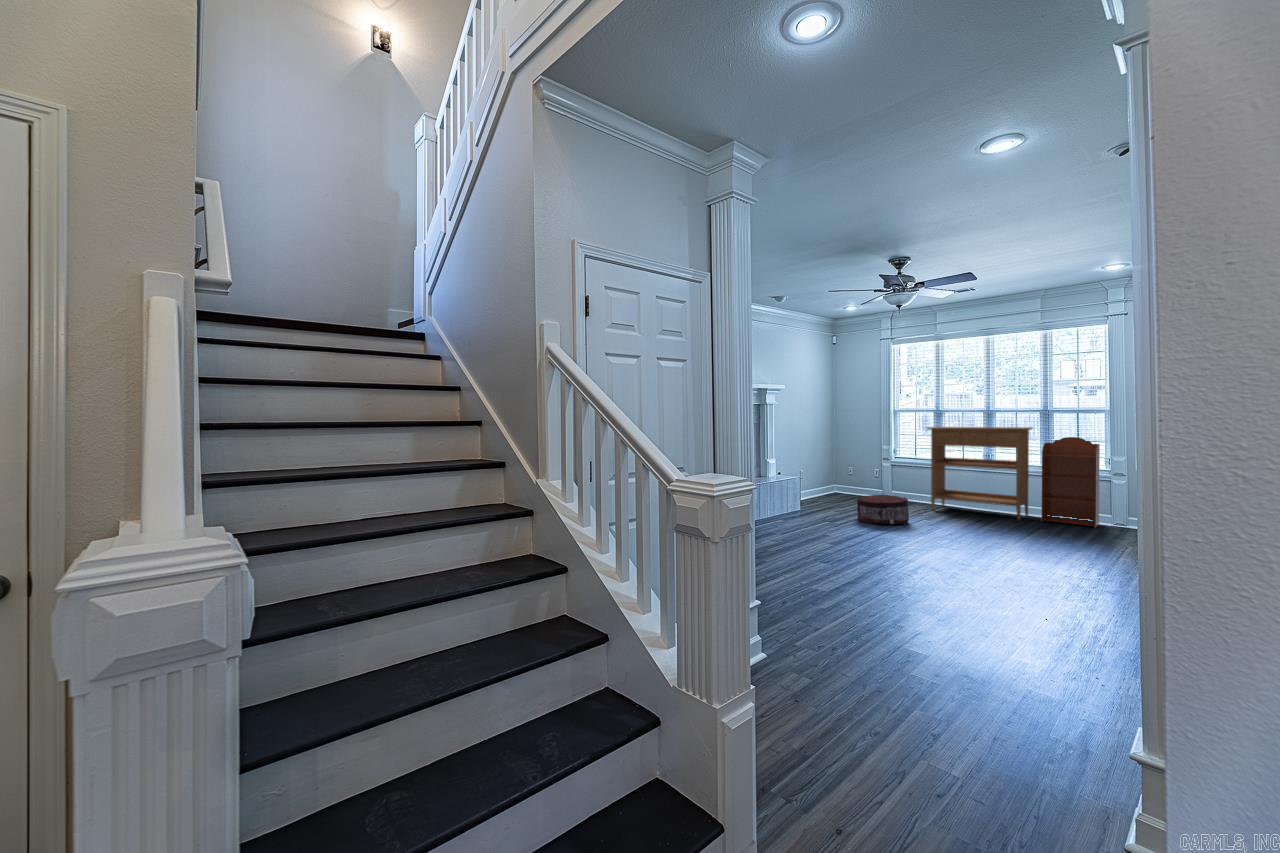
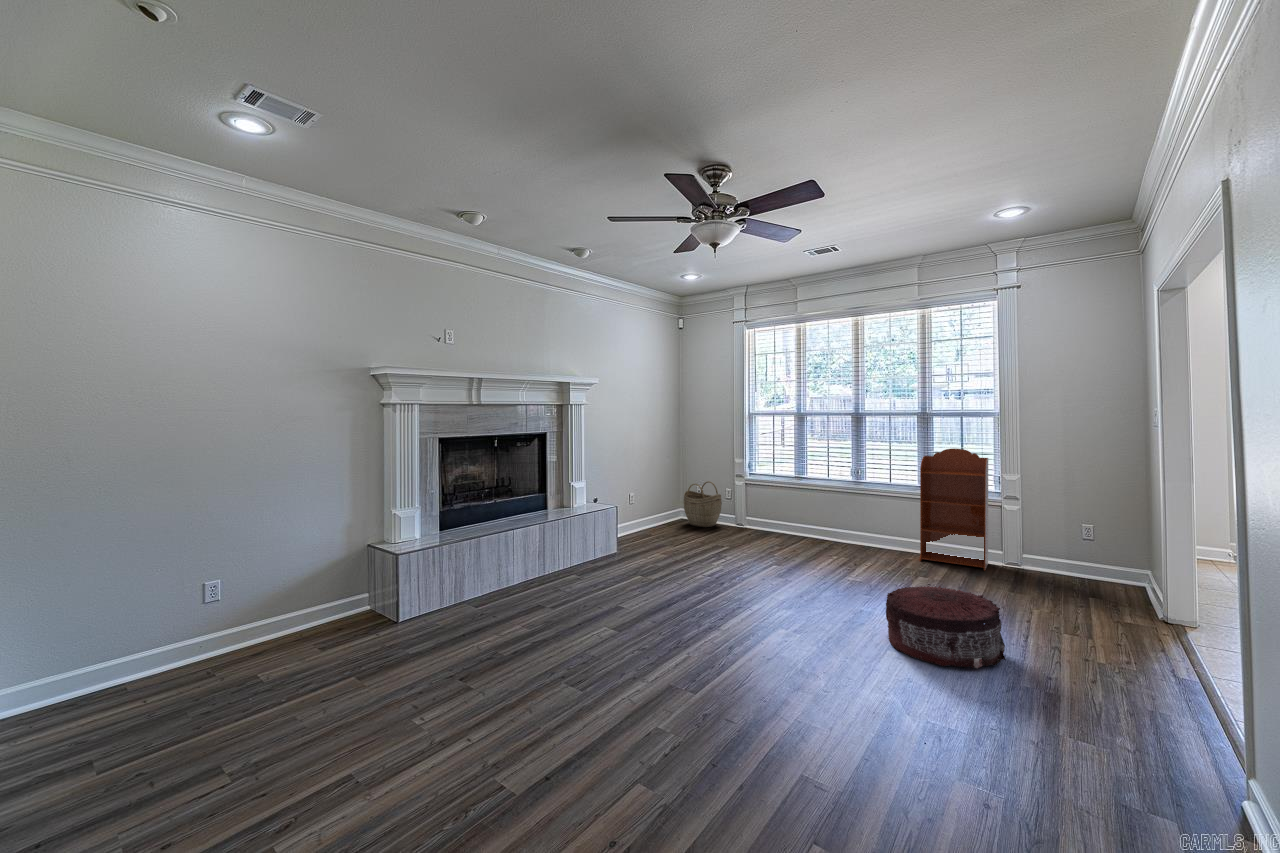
console table: present [927,427,1033,520] -> none [781,434,911,561]
woven basket: none [839,464,871,498] -> present [684,481,722,527]
pouf: present [857,495,909,524] -> present [886,586,1005,669]

